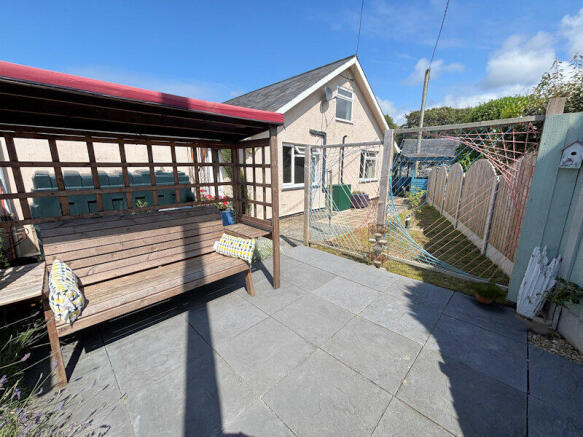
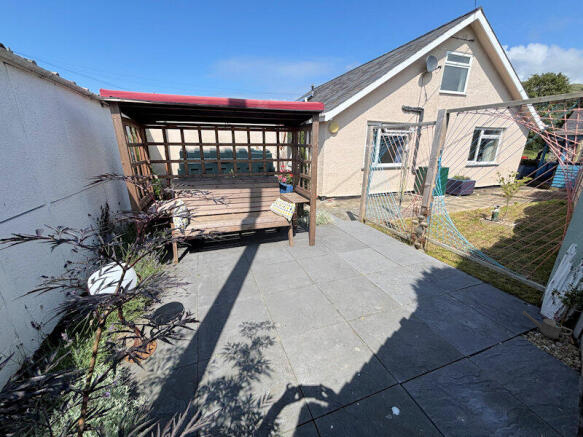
potted plant: present [463,281,506,304] -> none [489,275,542,306]

